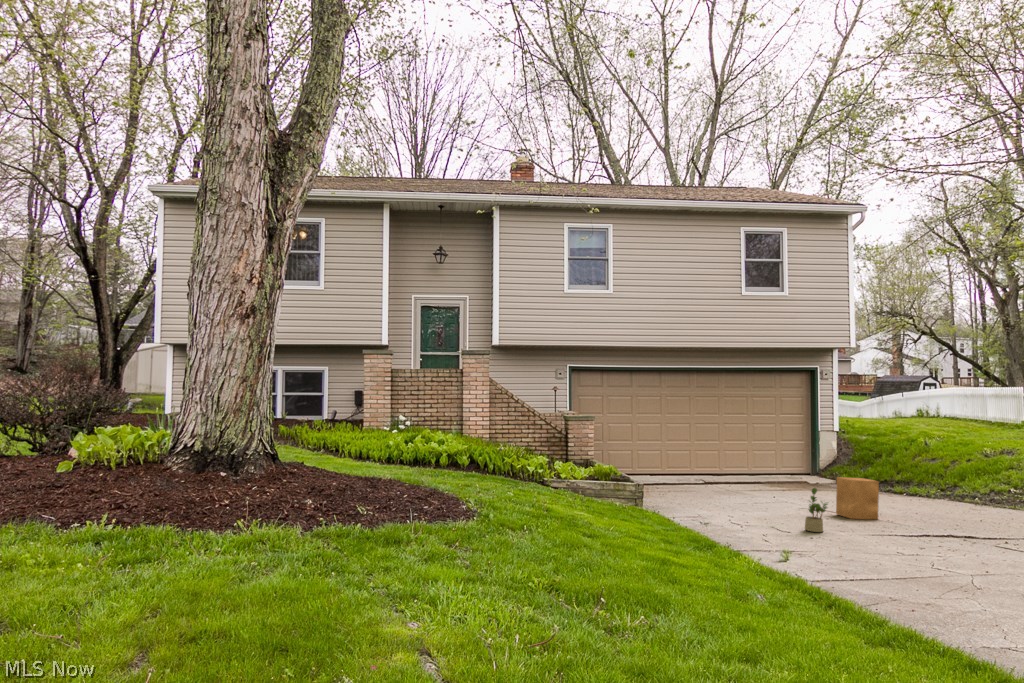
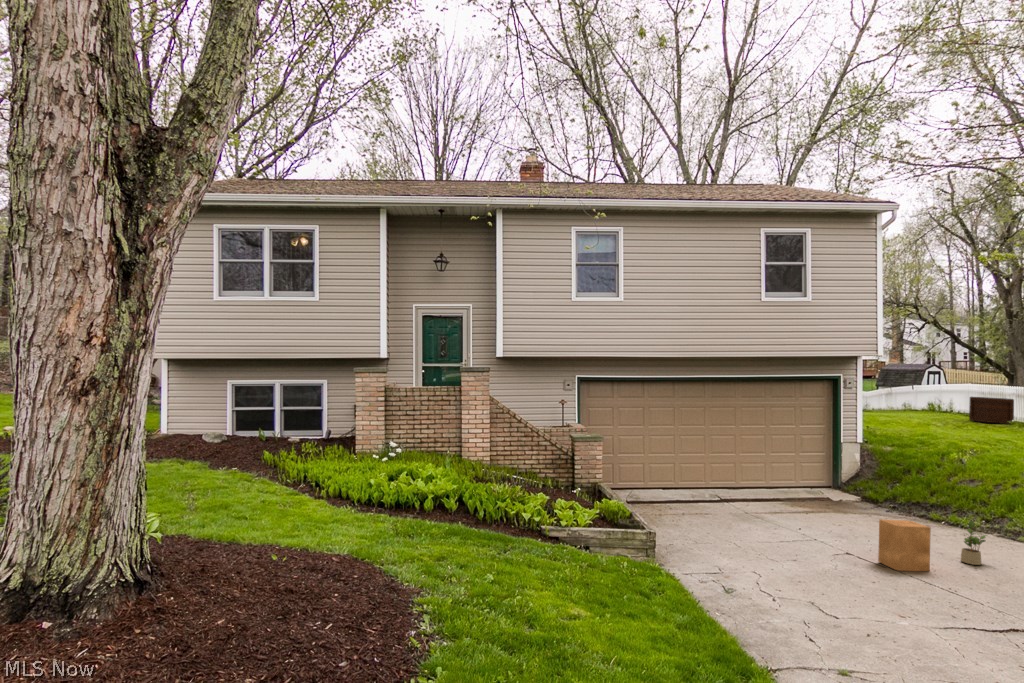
wooden crate: none [945,393,986,419] -> present [969,397,1014,424]
potted plant: present [805,488,827,532] -> present [961,521,986,565]

